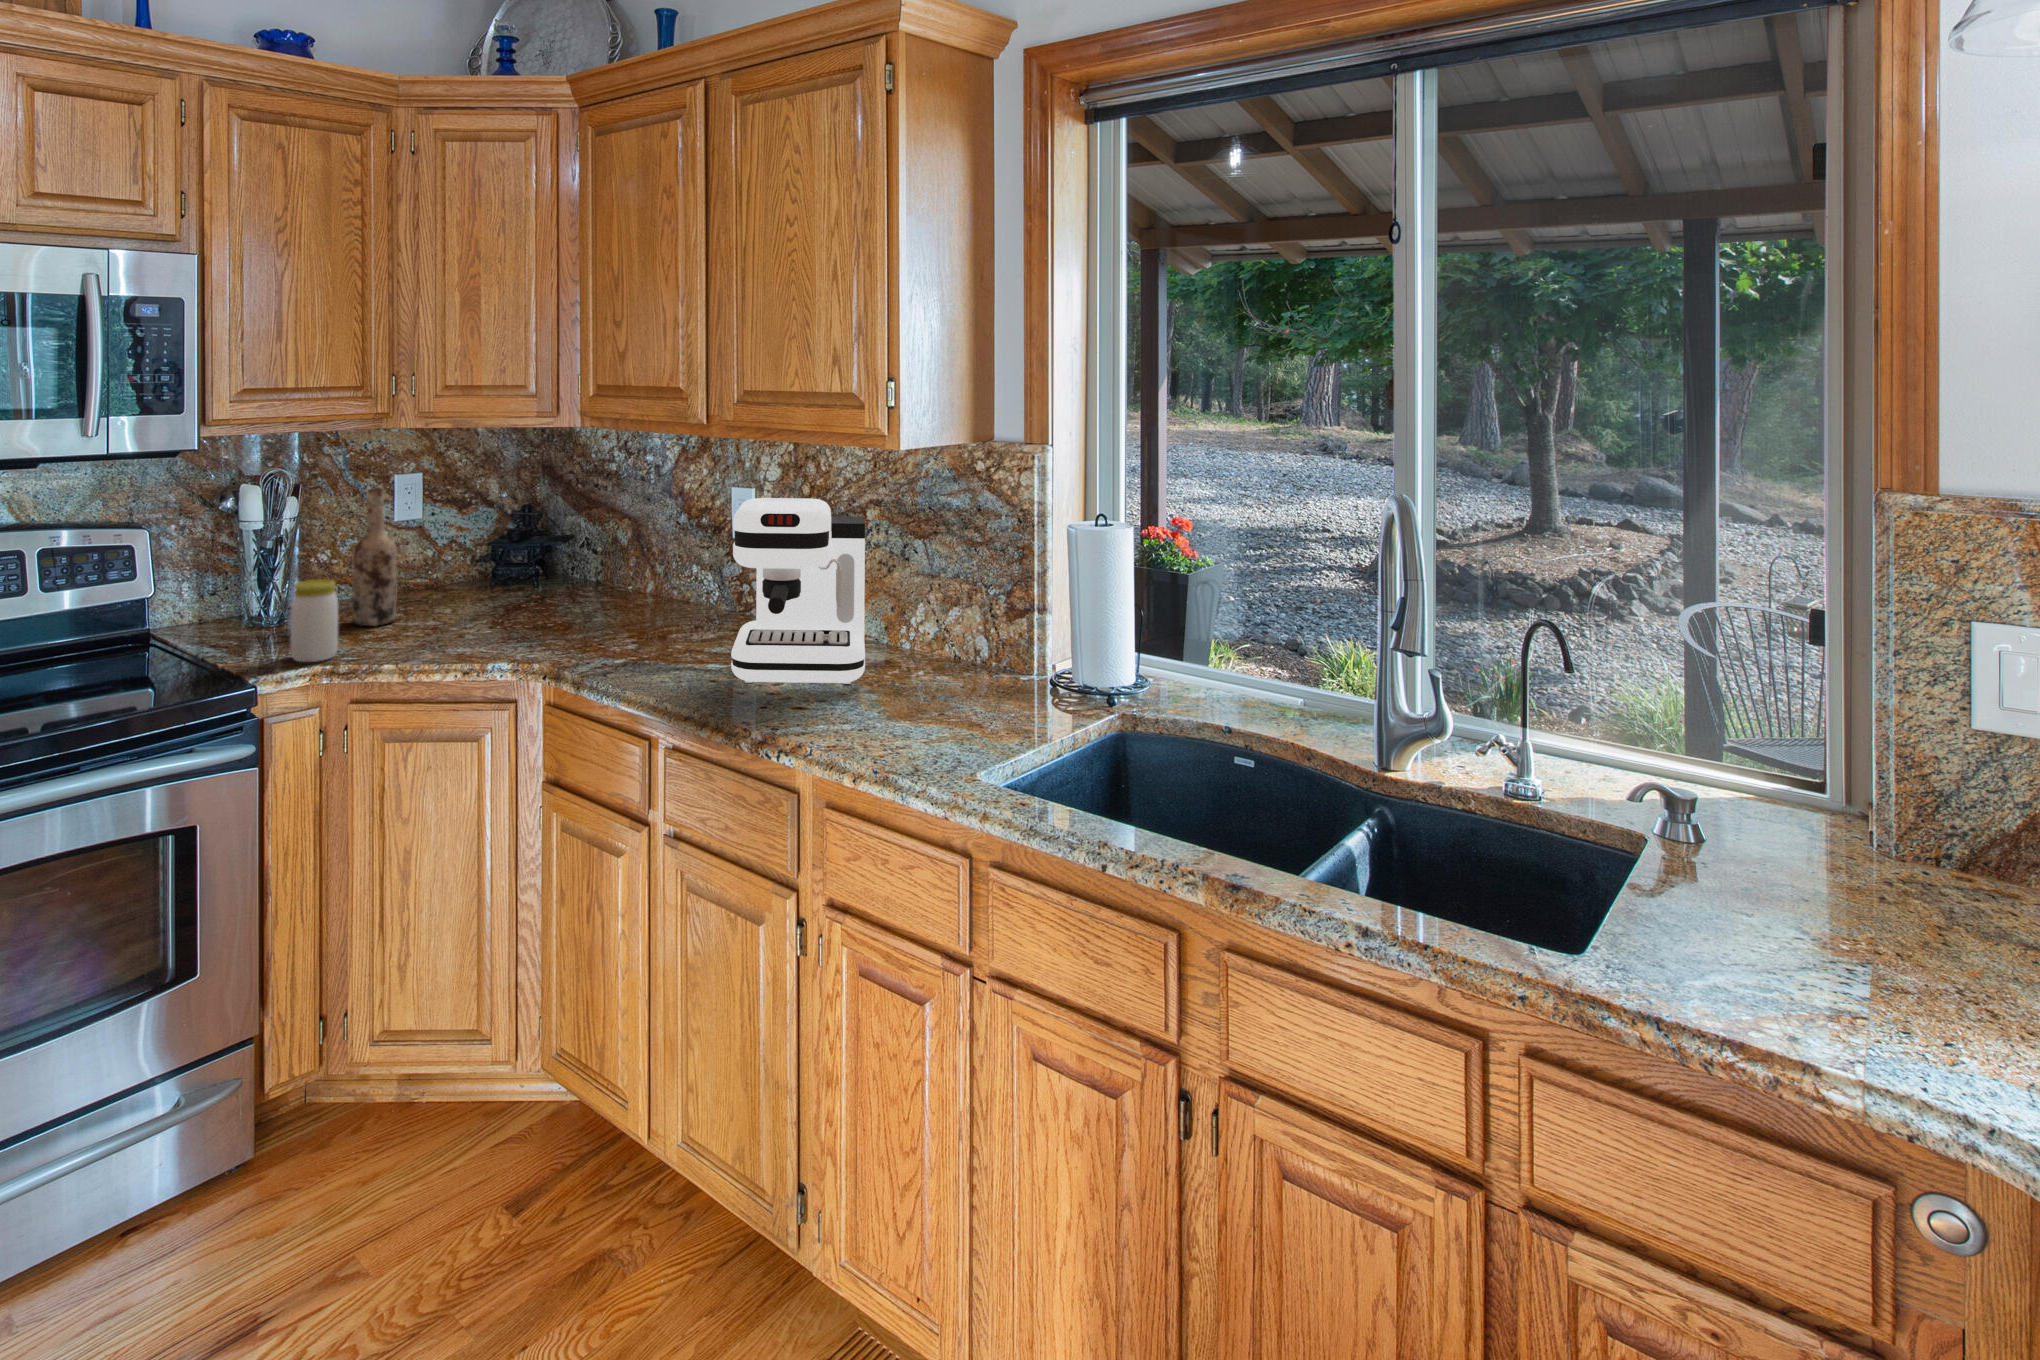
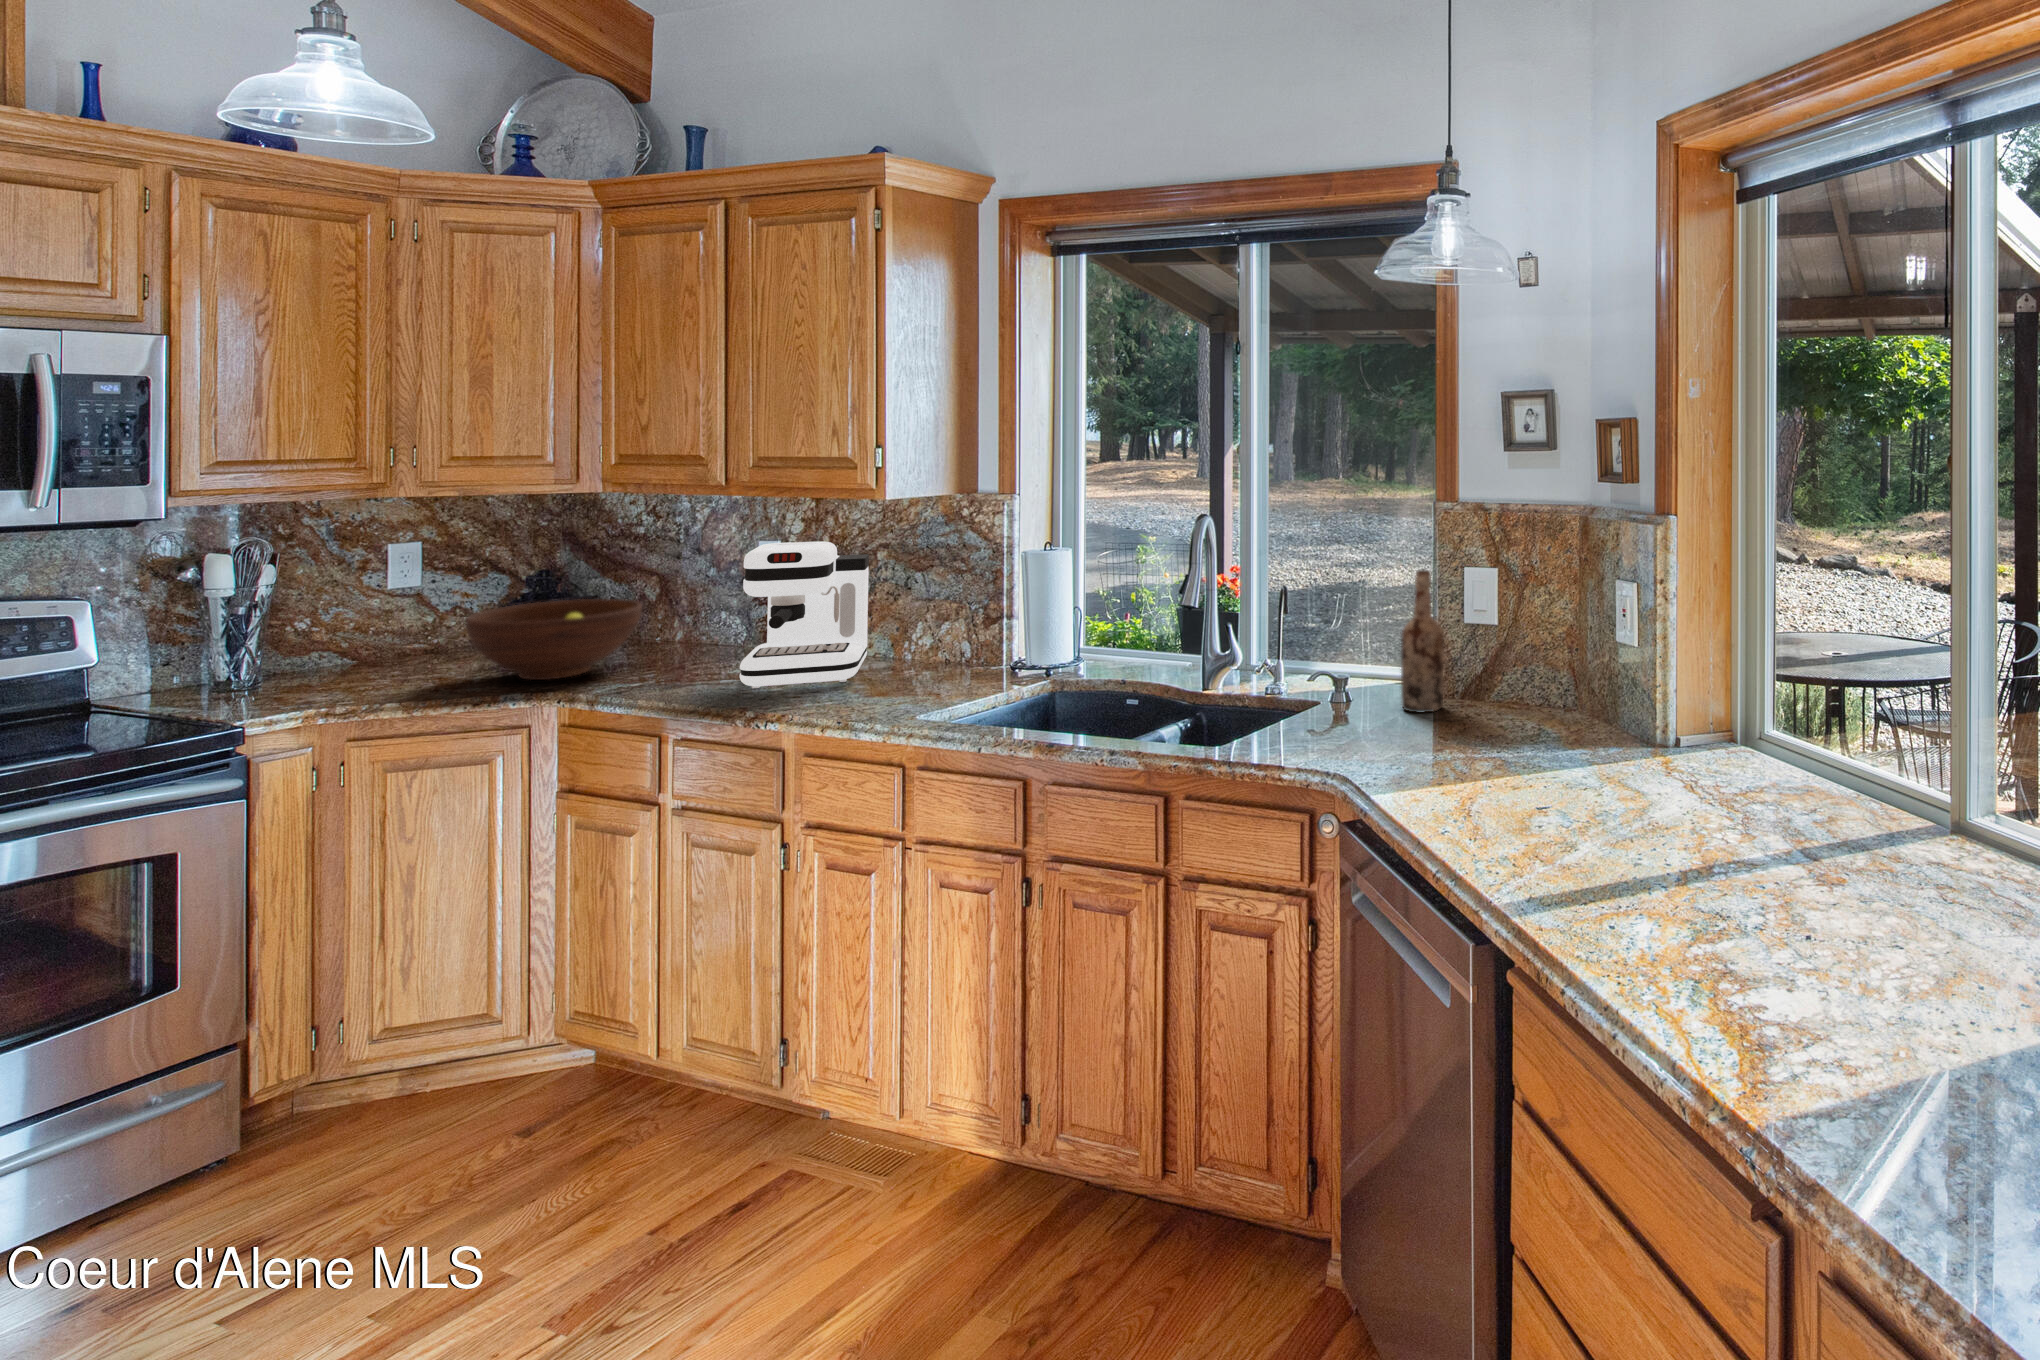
wine bottle: present [352,488,397,626] -> present [1401,570,1444,713]
fruit bowl: none [456,548,621,642] -> present [466,599,642,680]
jar: present [291,579,338,662] -> none [279,637,334,712]

